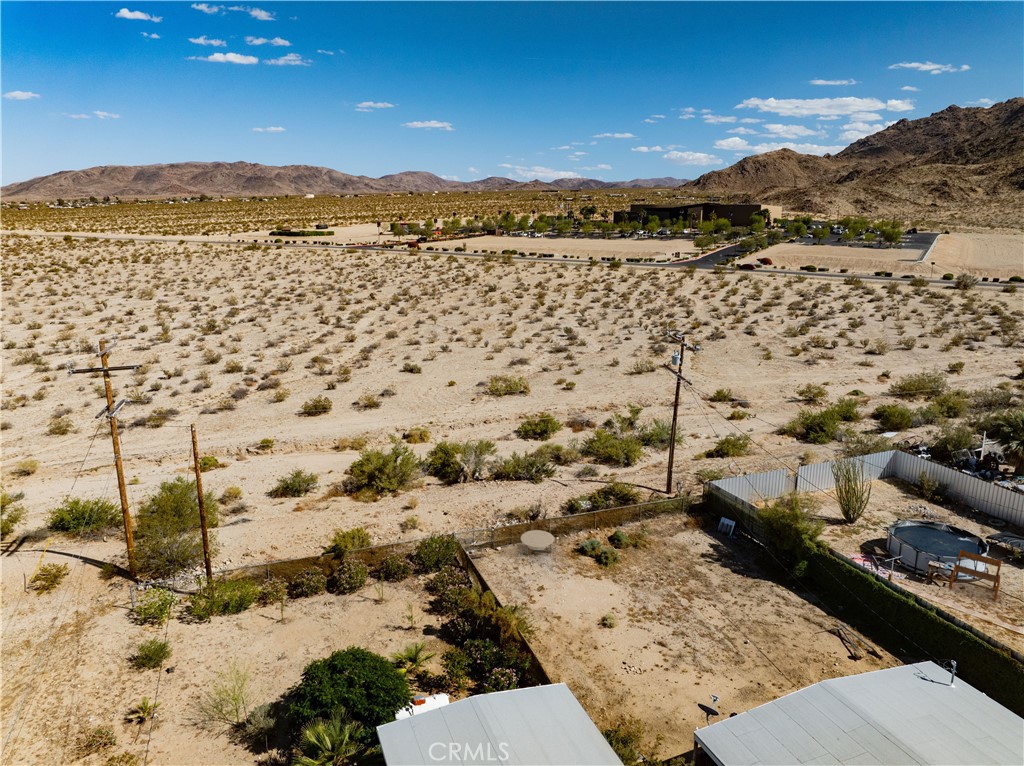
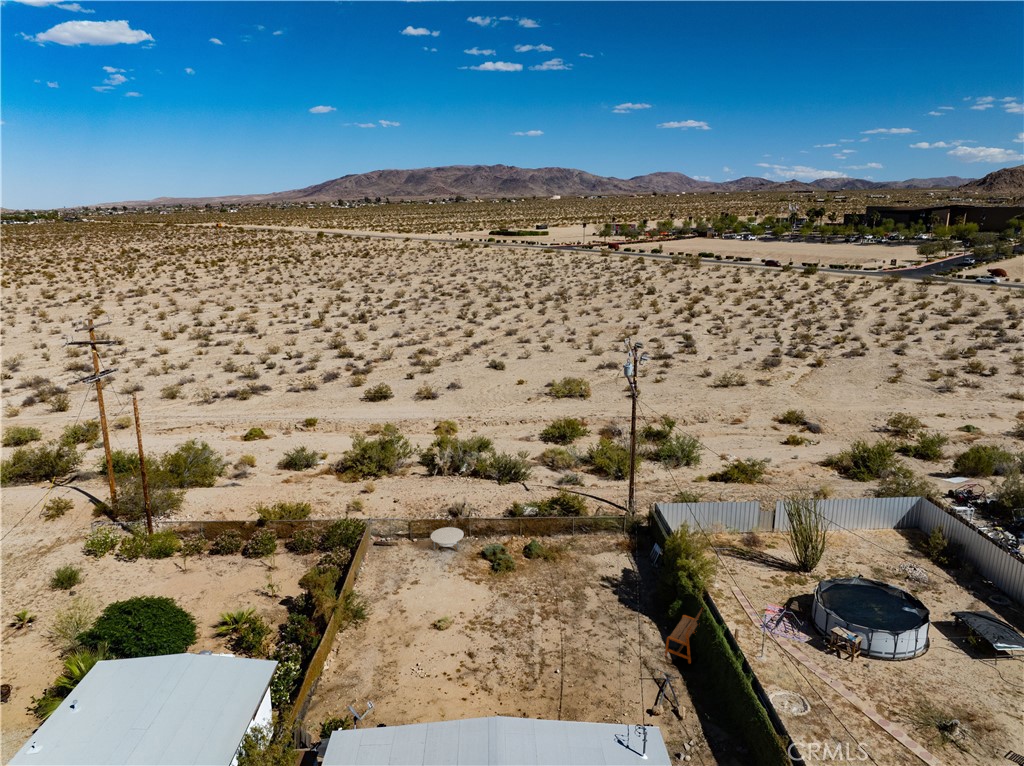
bench: present [950,550,1002,602] -> present [665,608,703,663]

